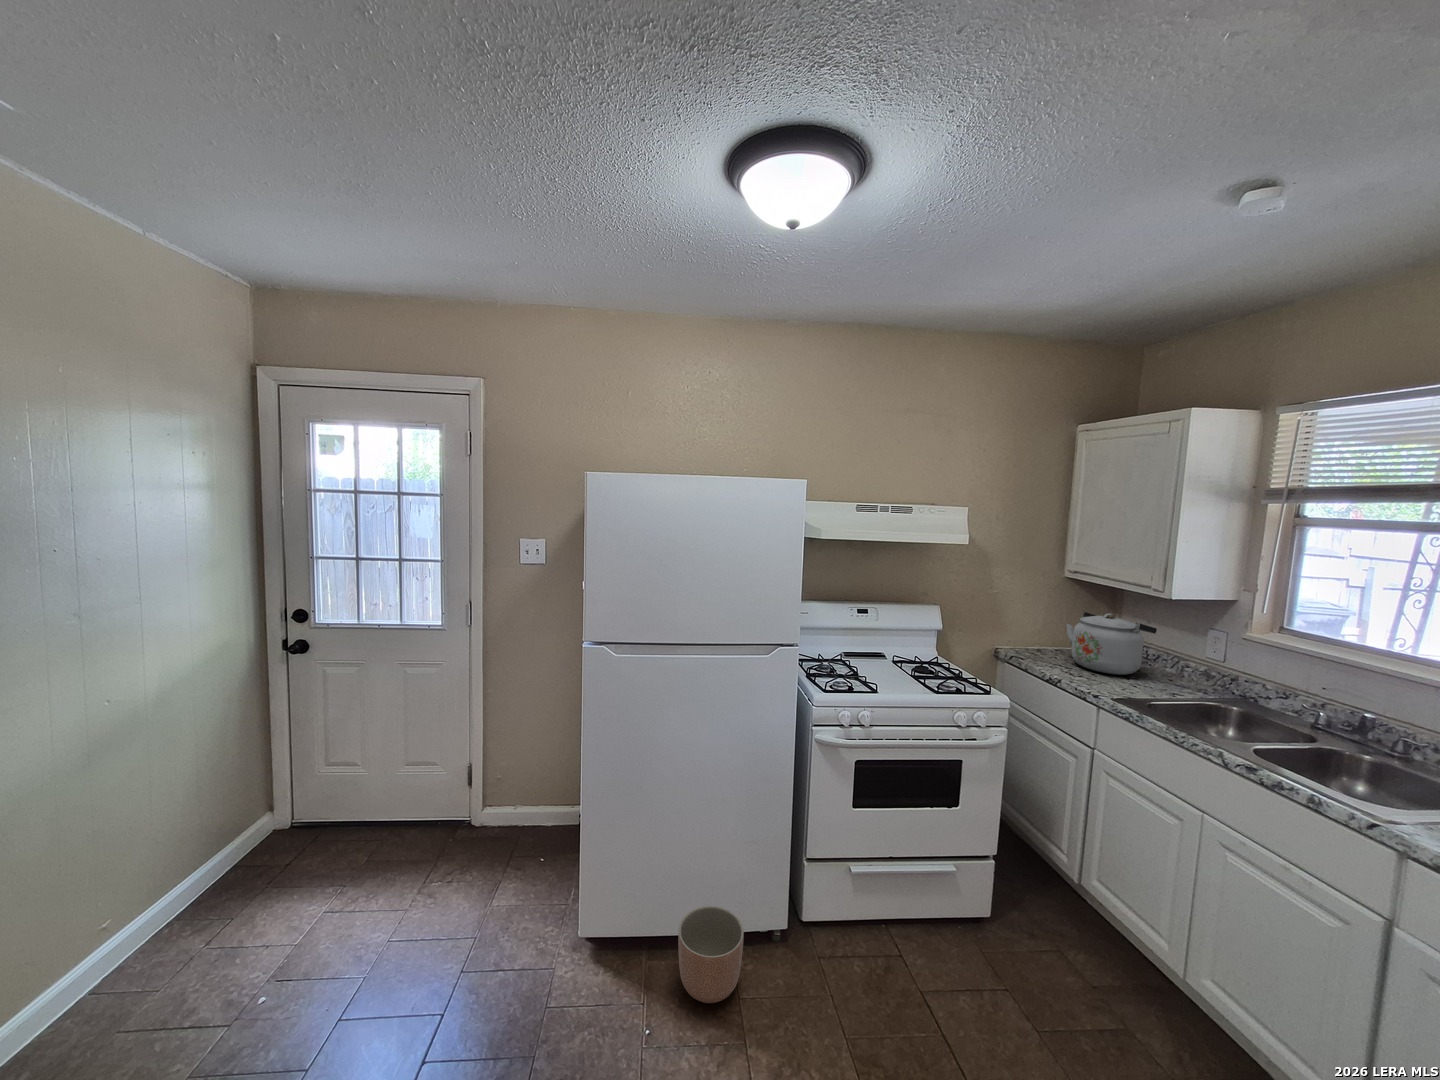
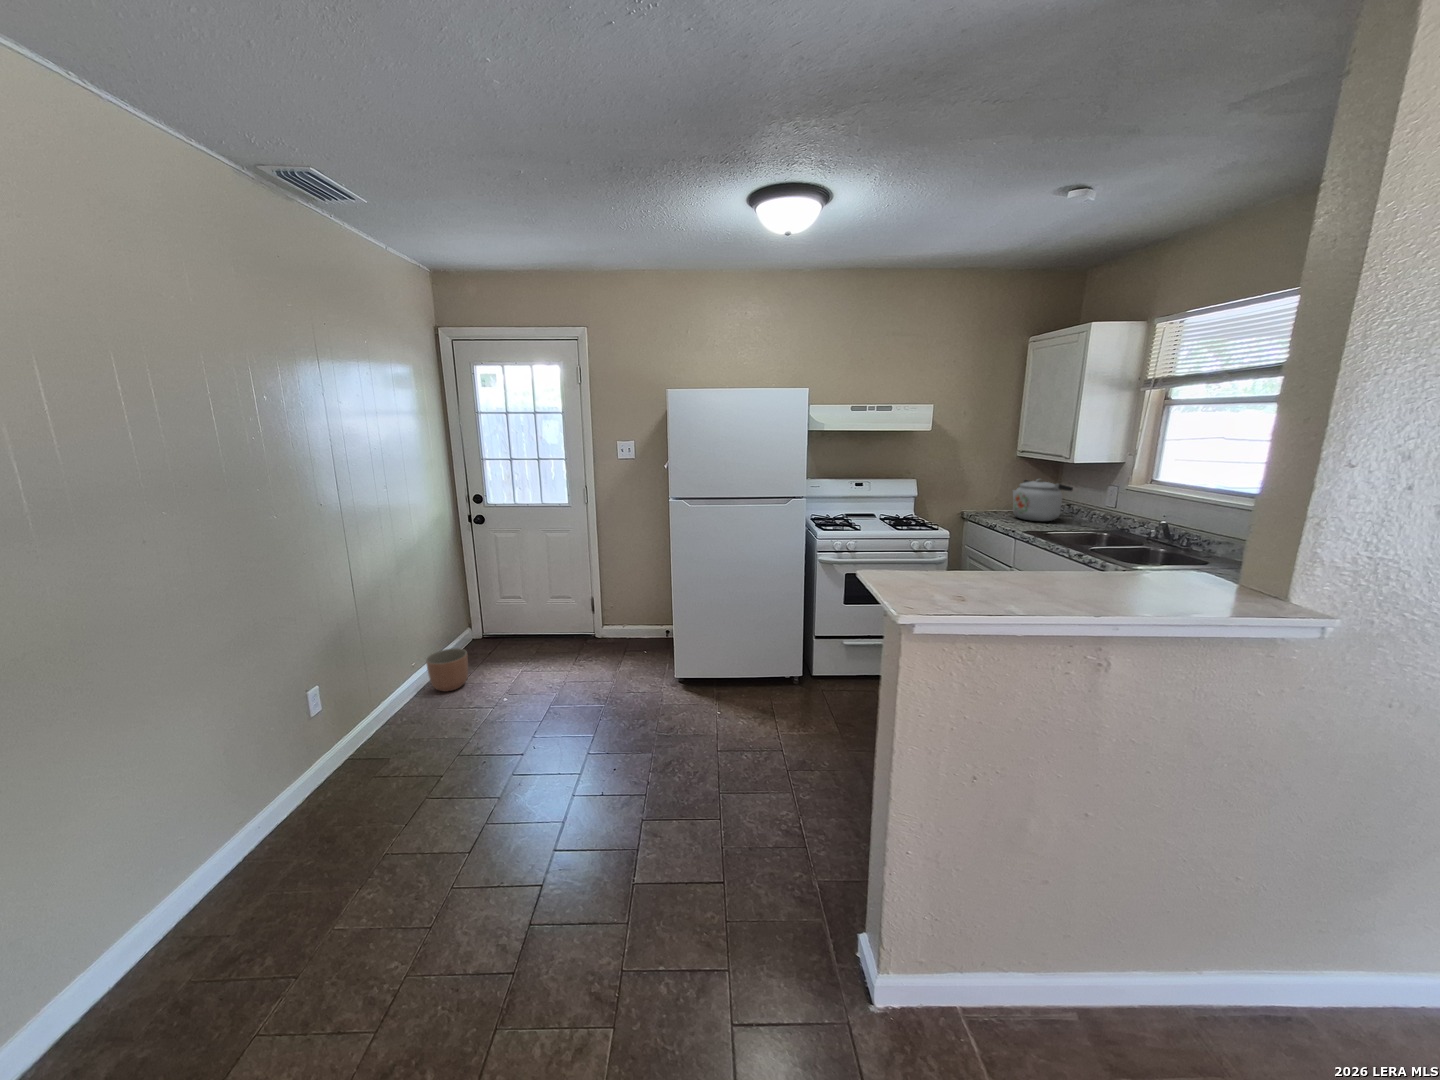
planter: present [678,906,744,1003] -> present [426,648,468,691]

